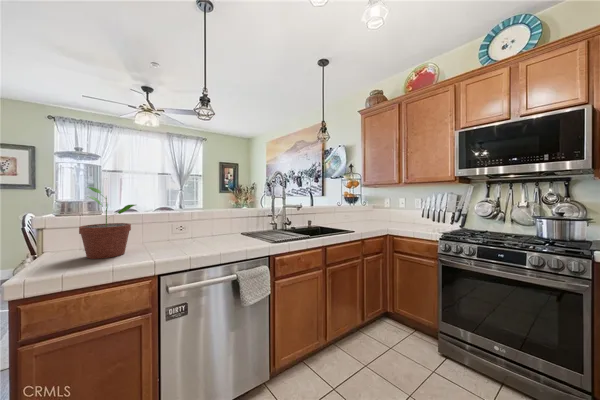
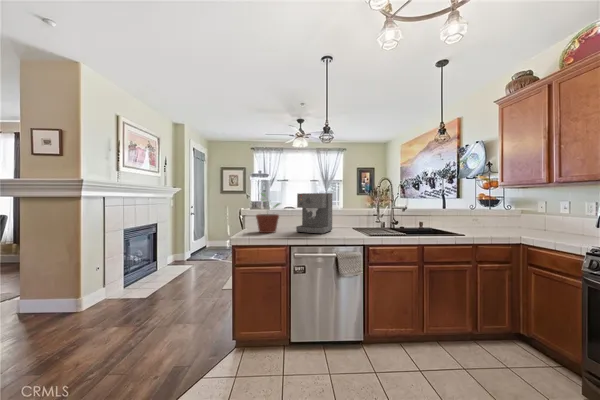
coffee maker: none [165,189,218,249] -> present [296,193,332,234]

